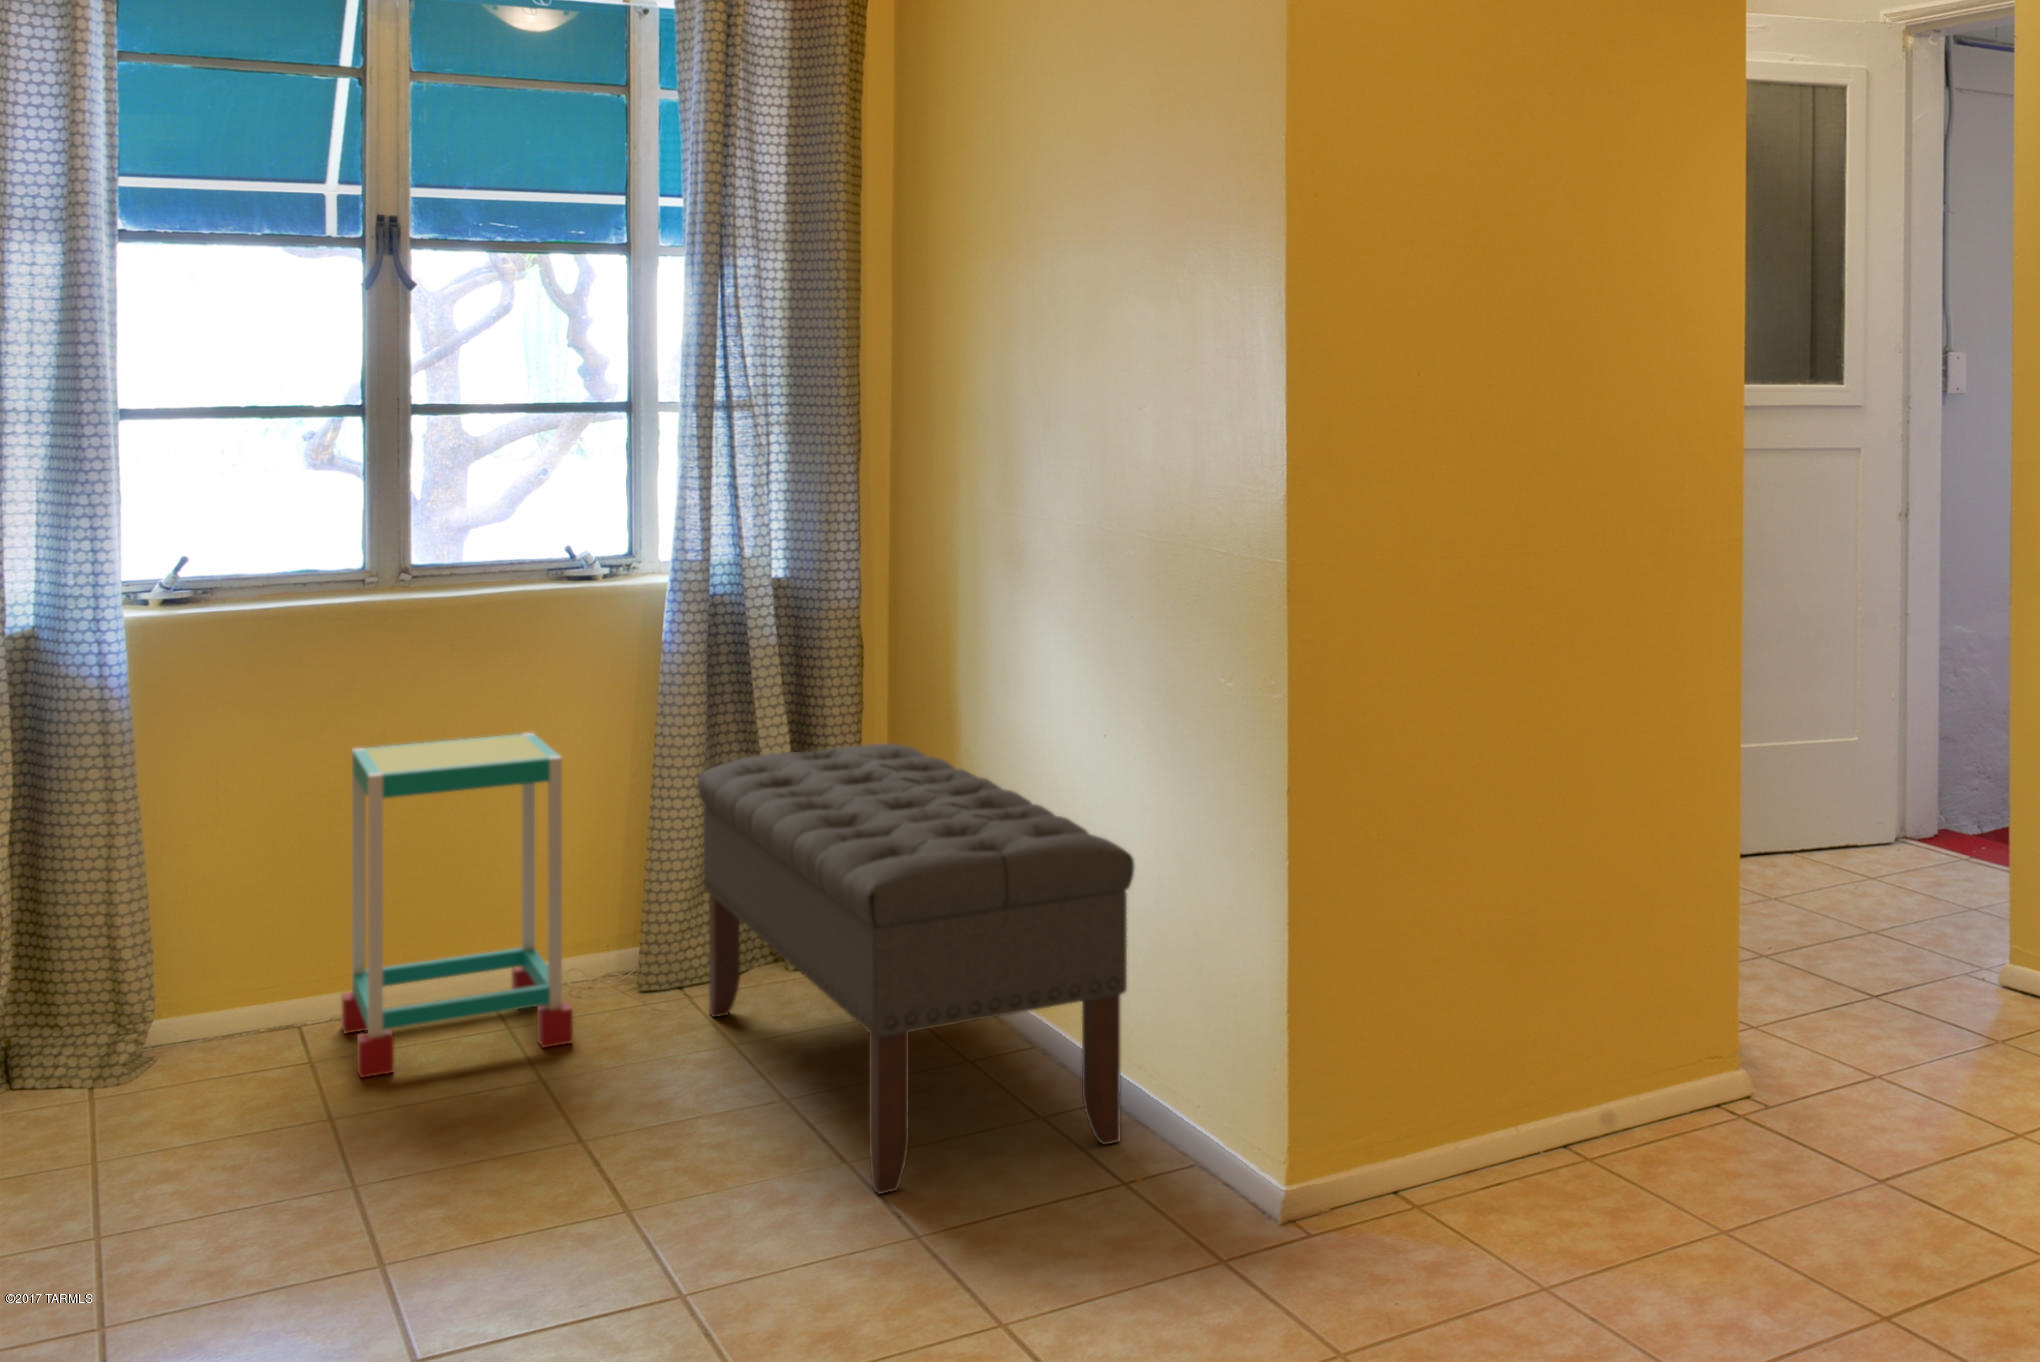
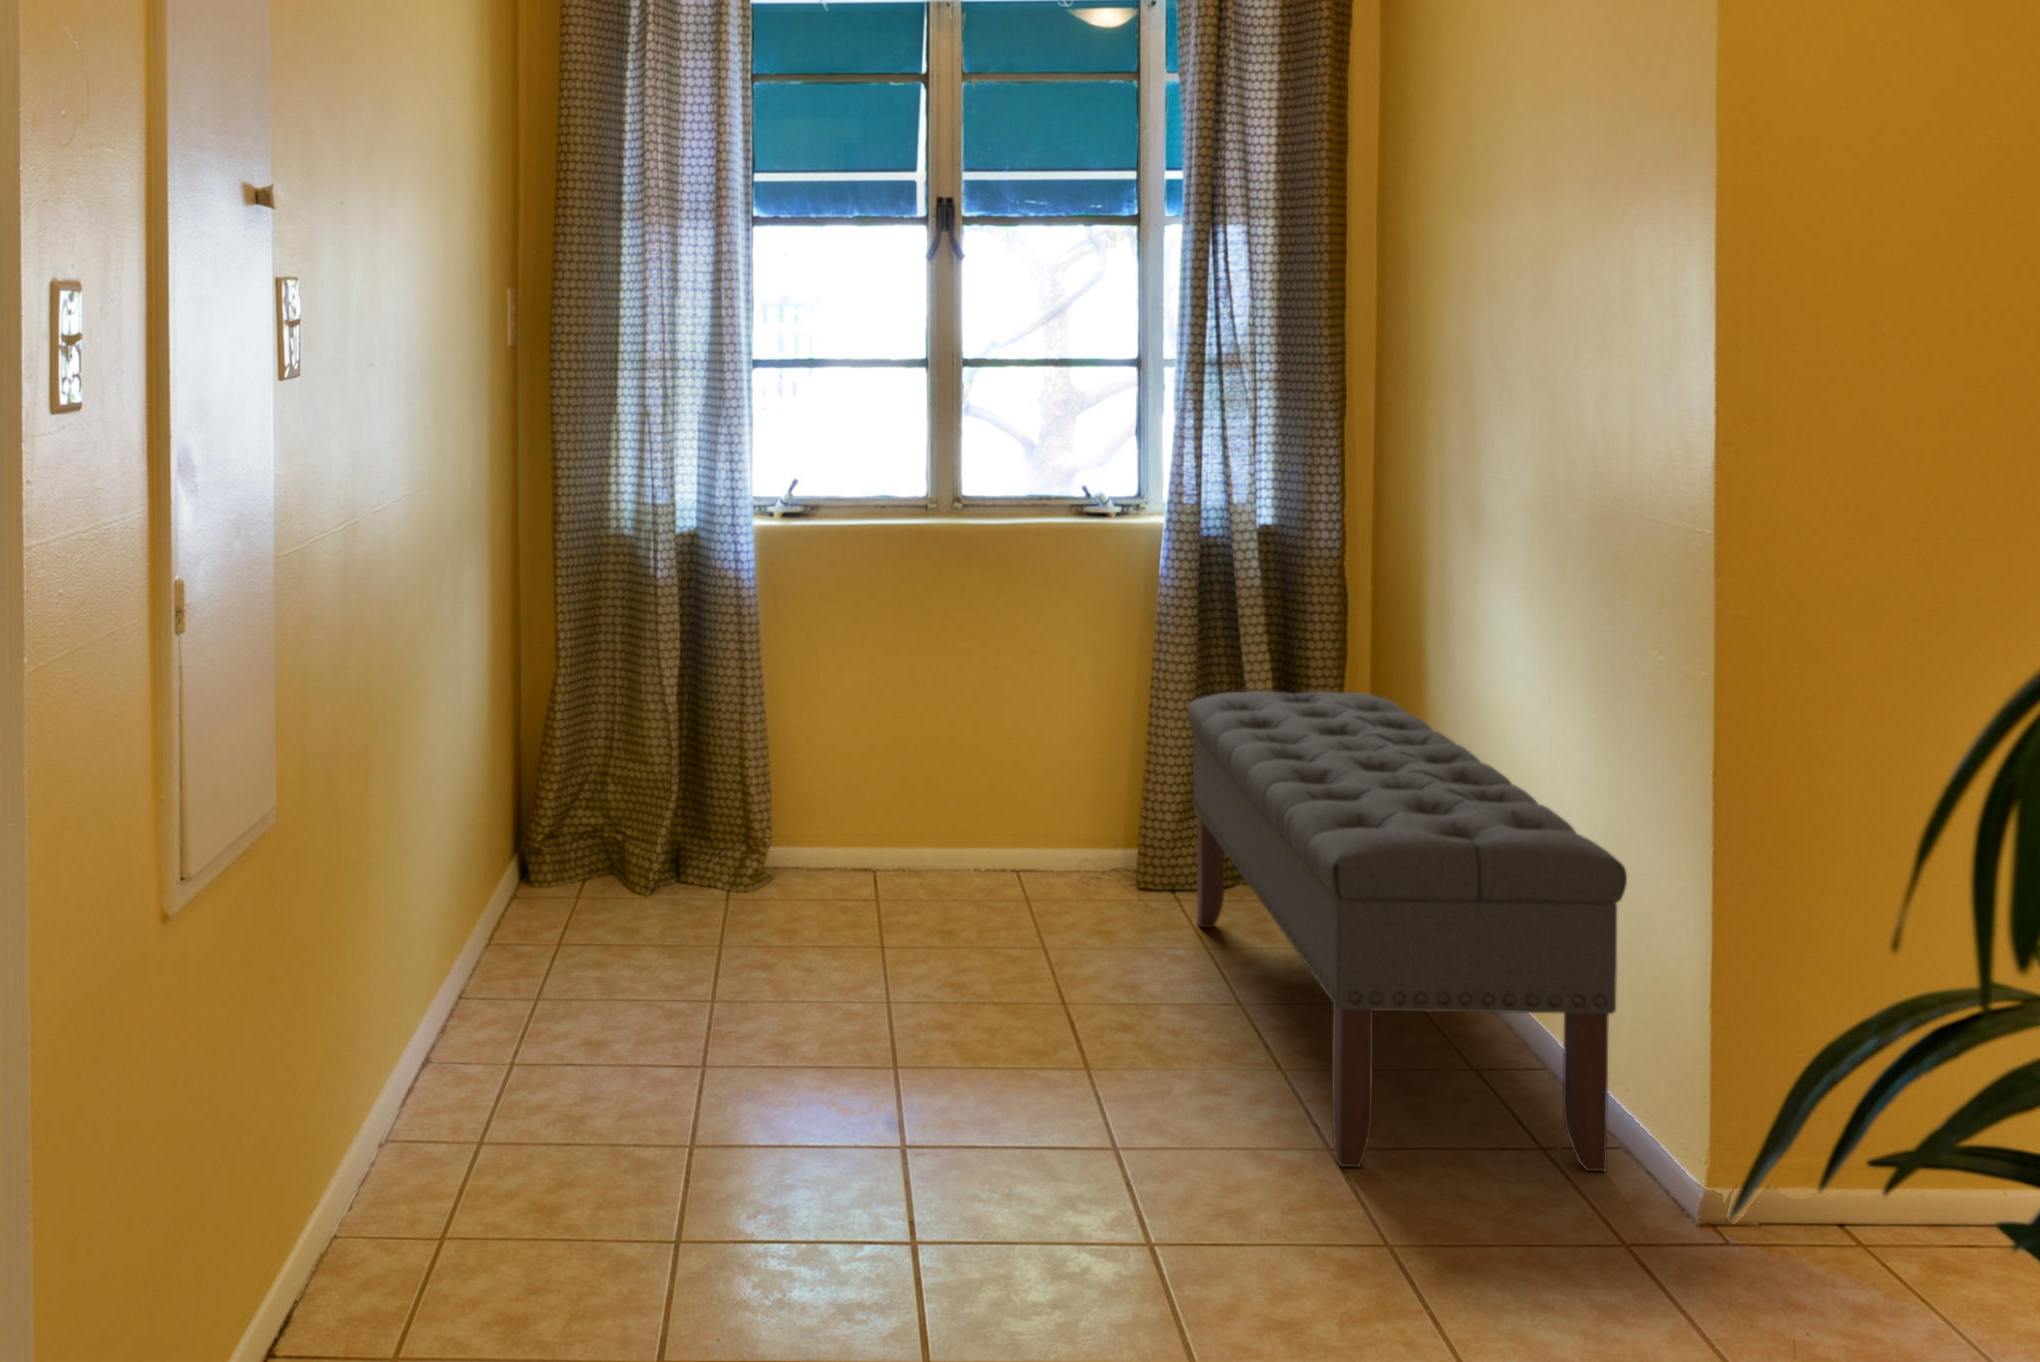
side table: present [342,733,573,1078] -> none [906,646,1079,928]

